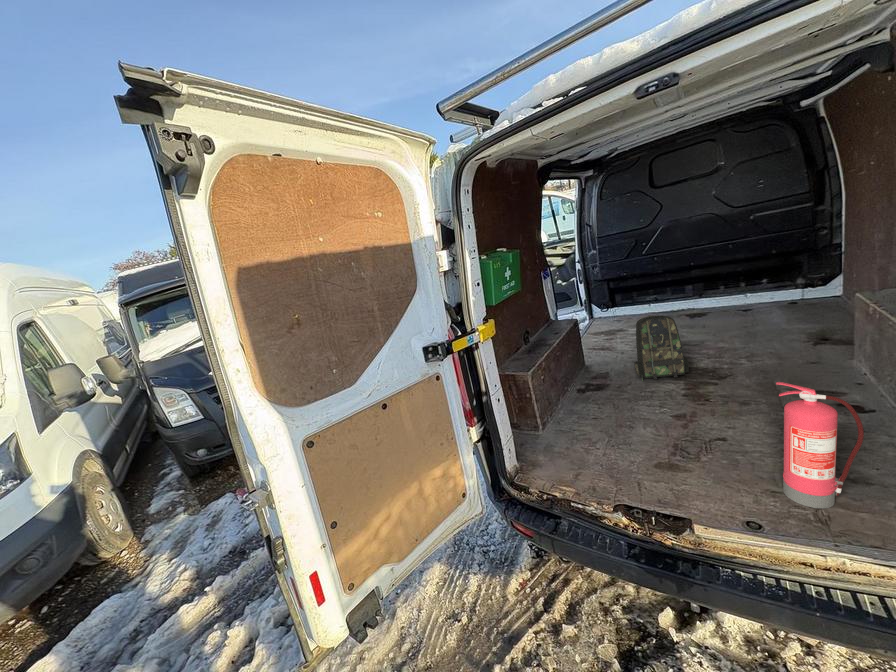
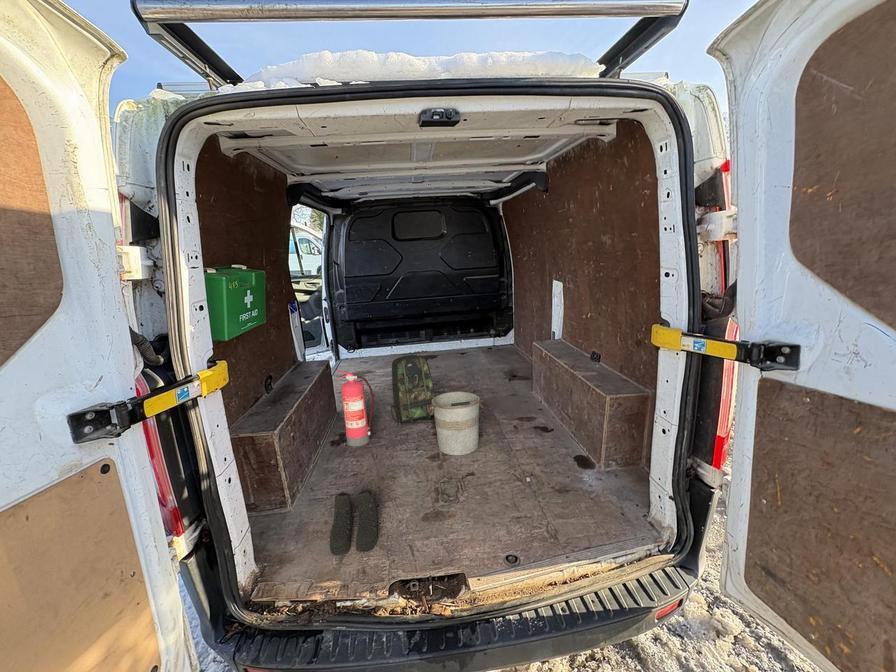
bucket: none [672,353,742,416] -> present [429,392,484,455]
fire extinguisher: present [776,382,864,508] -> present [337,371,374,447]
boots: none [569,425,610,475] -> present [330,489,377,555]

